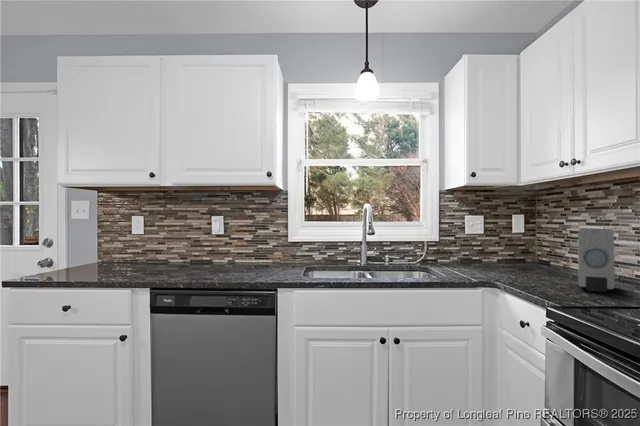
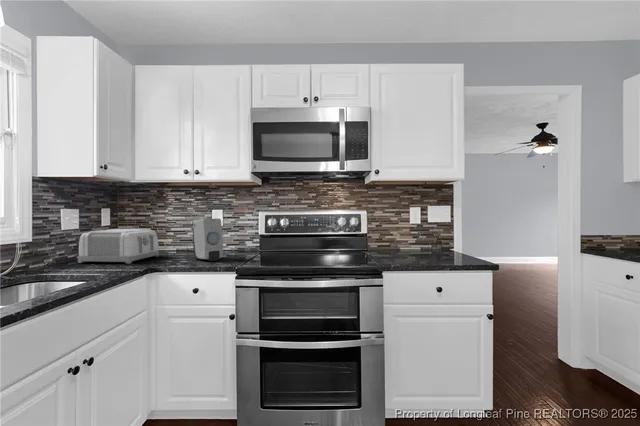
toaster: none [467,237,552,275] -> present [78,229,159,264]

